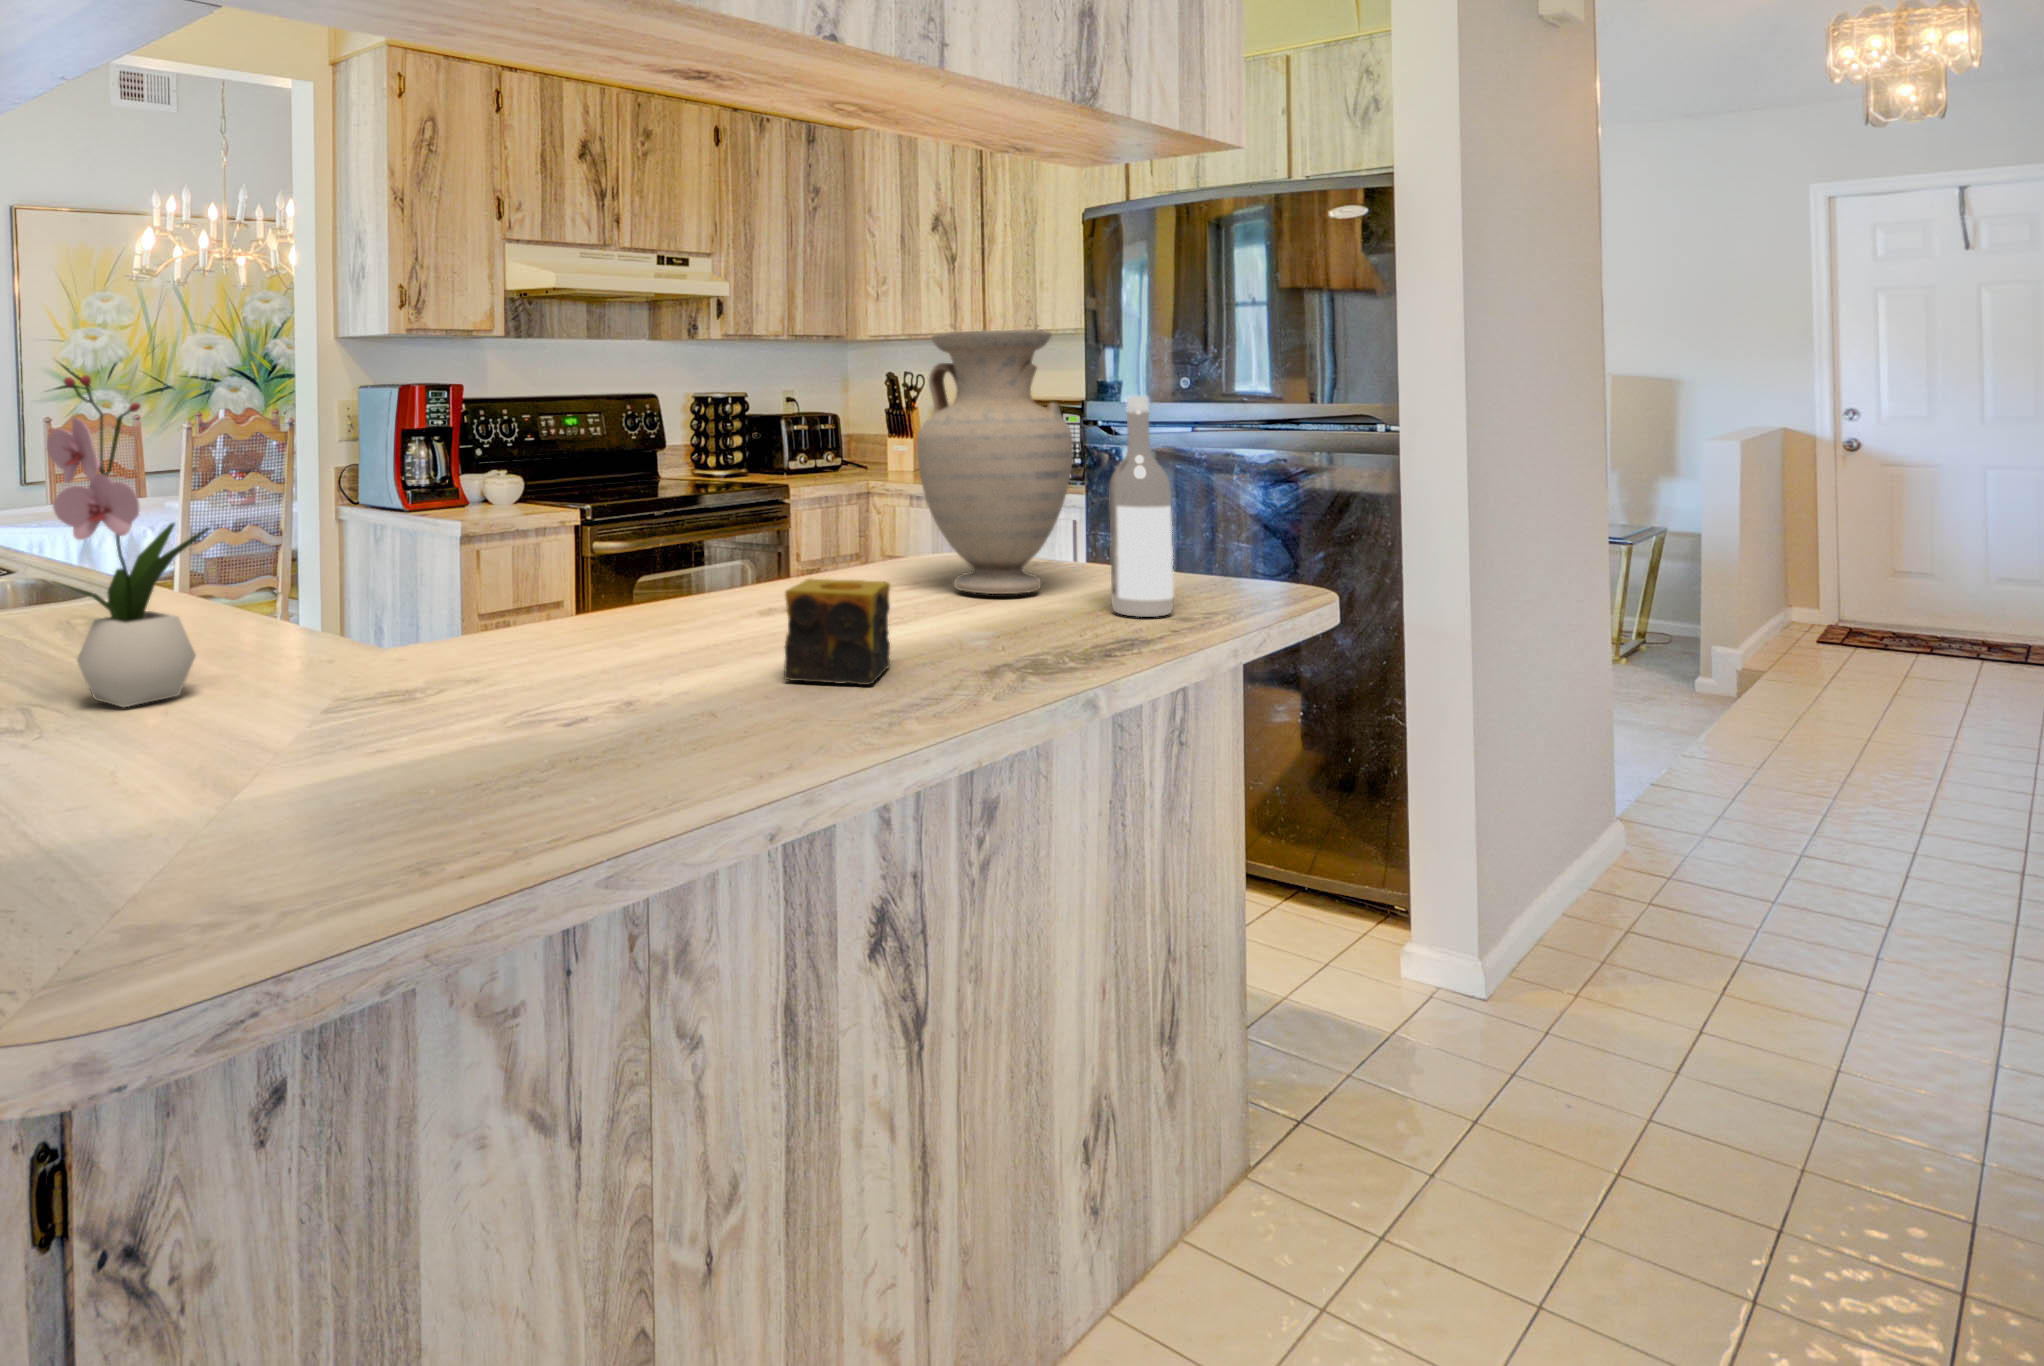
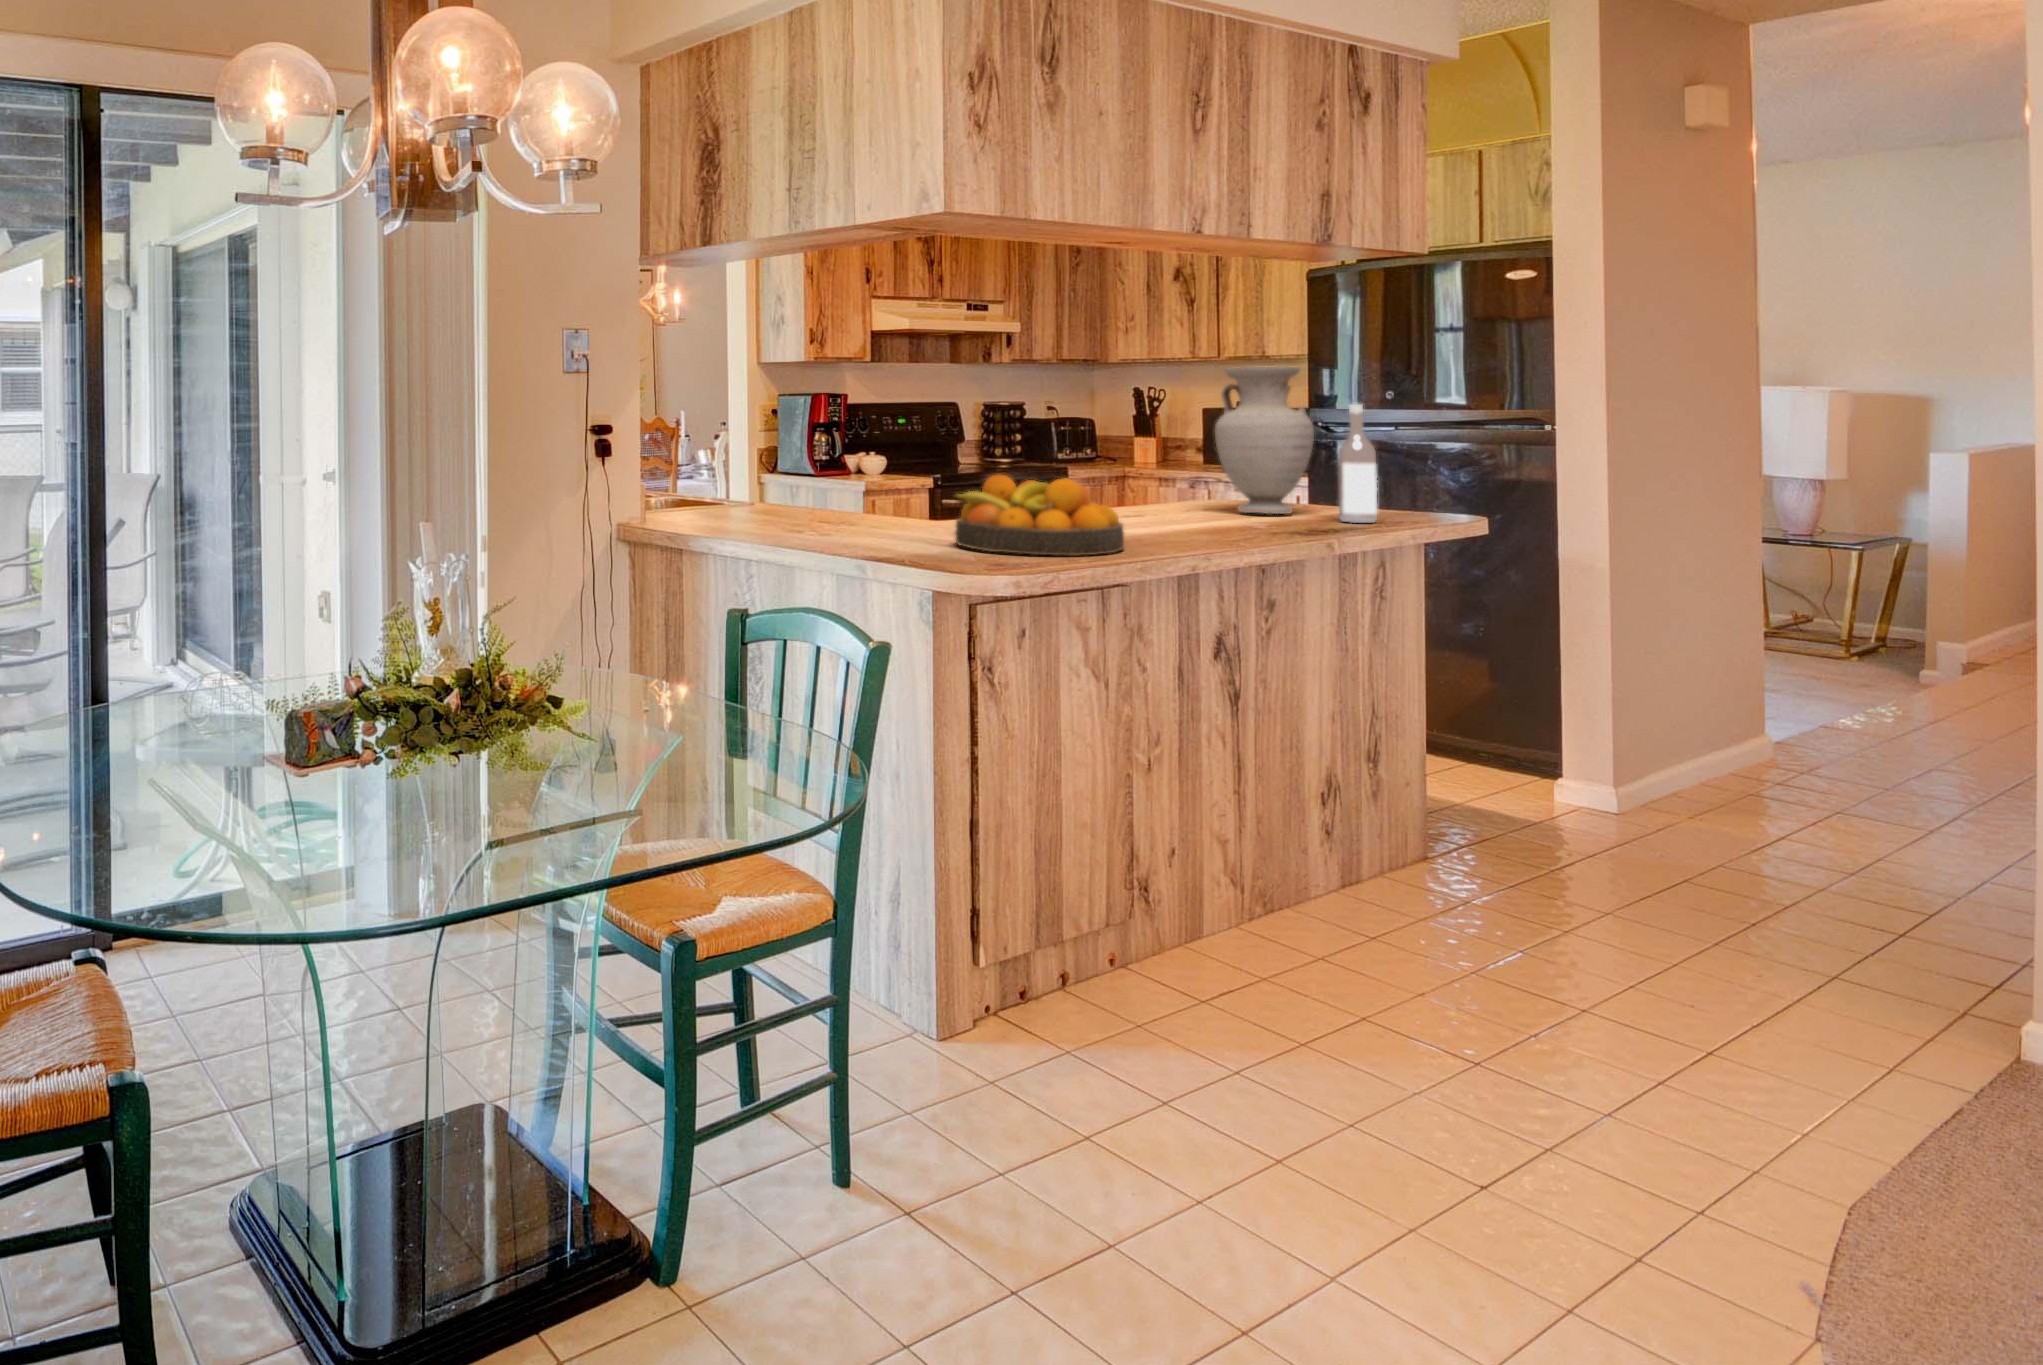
flower arrangement: present [47,375,210,707] -> none [832,391,897,532]
candle: present [784,579,890,685] -> none [1170,490,1221,536]
fruit bowl: none [198,583,624,830] -> present [955,475,1124,555]

